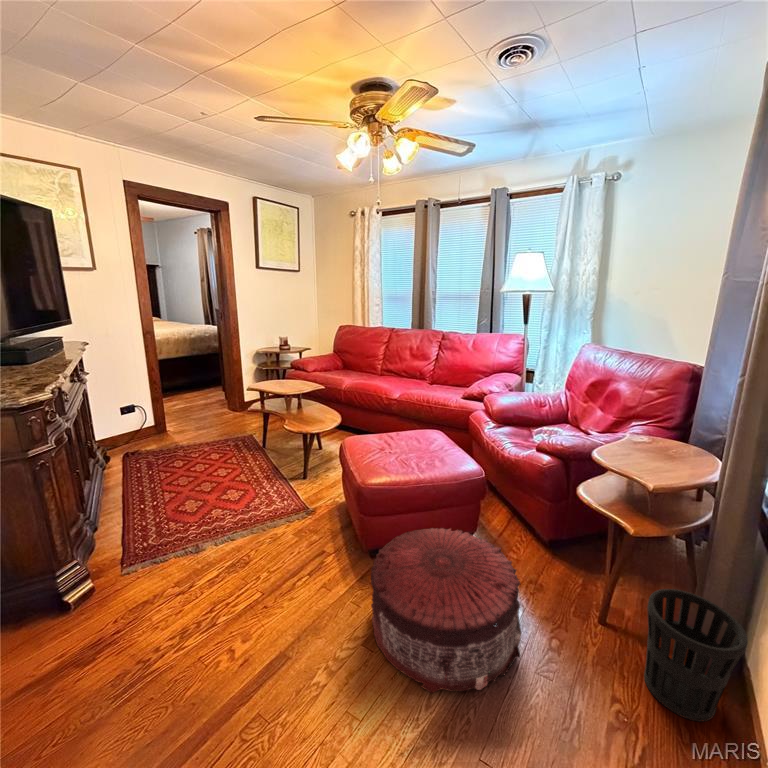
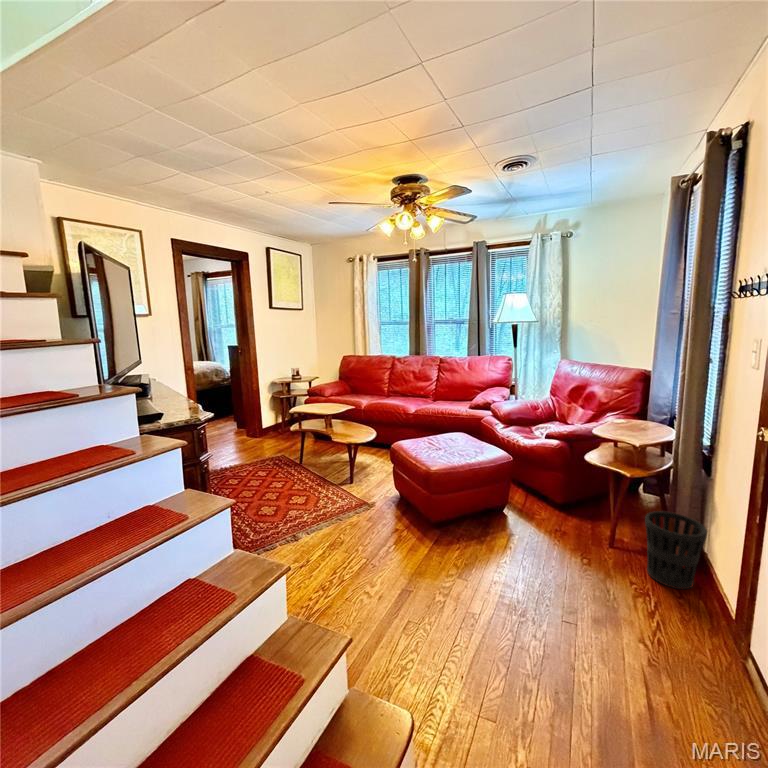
pouf: present [371,528,521,693] -> none [454,495,569,596]

